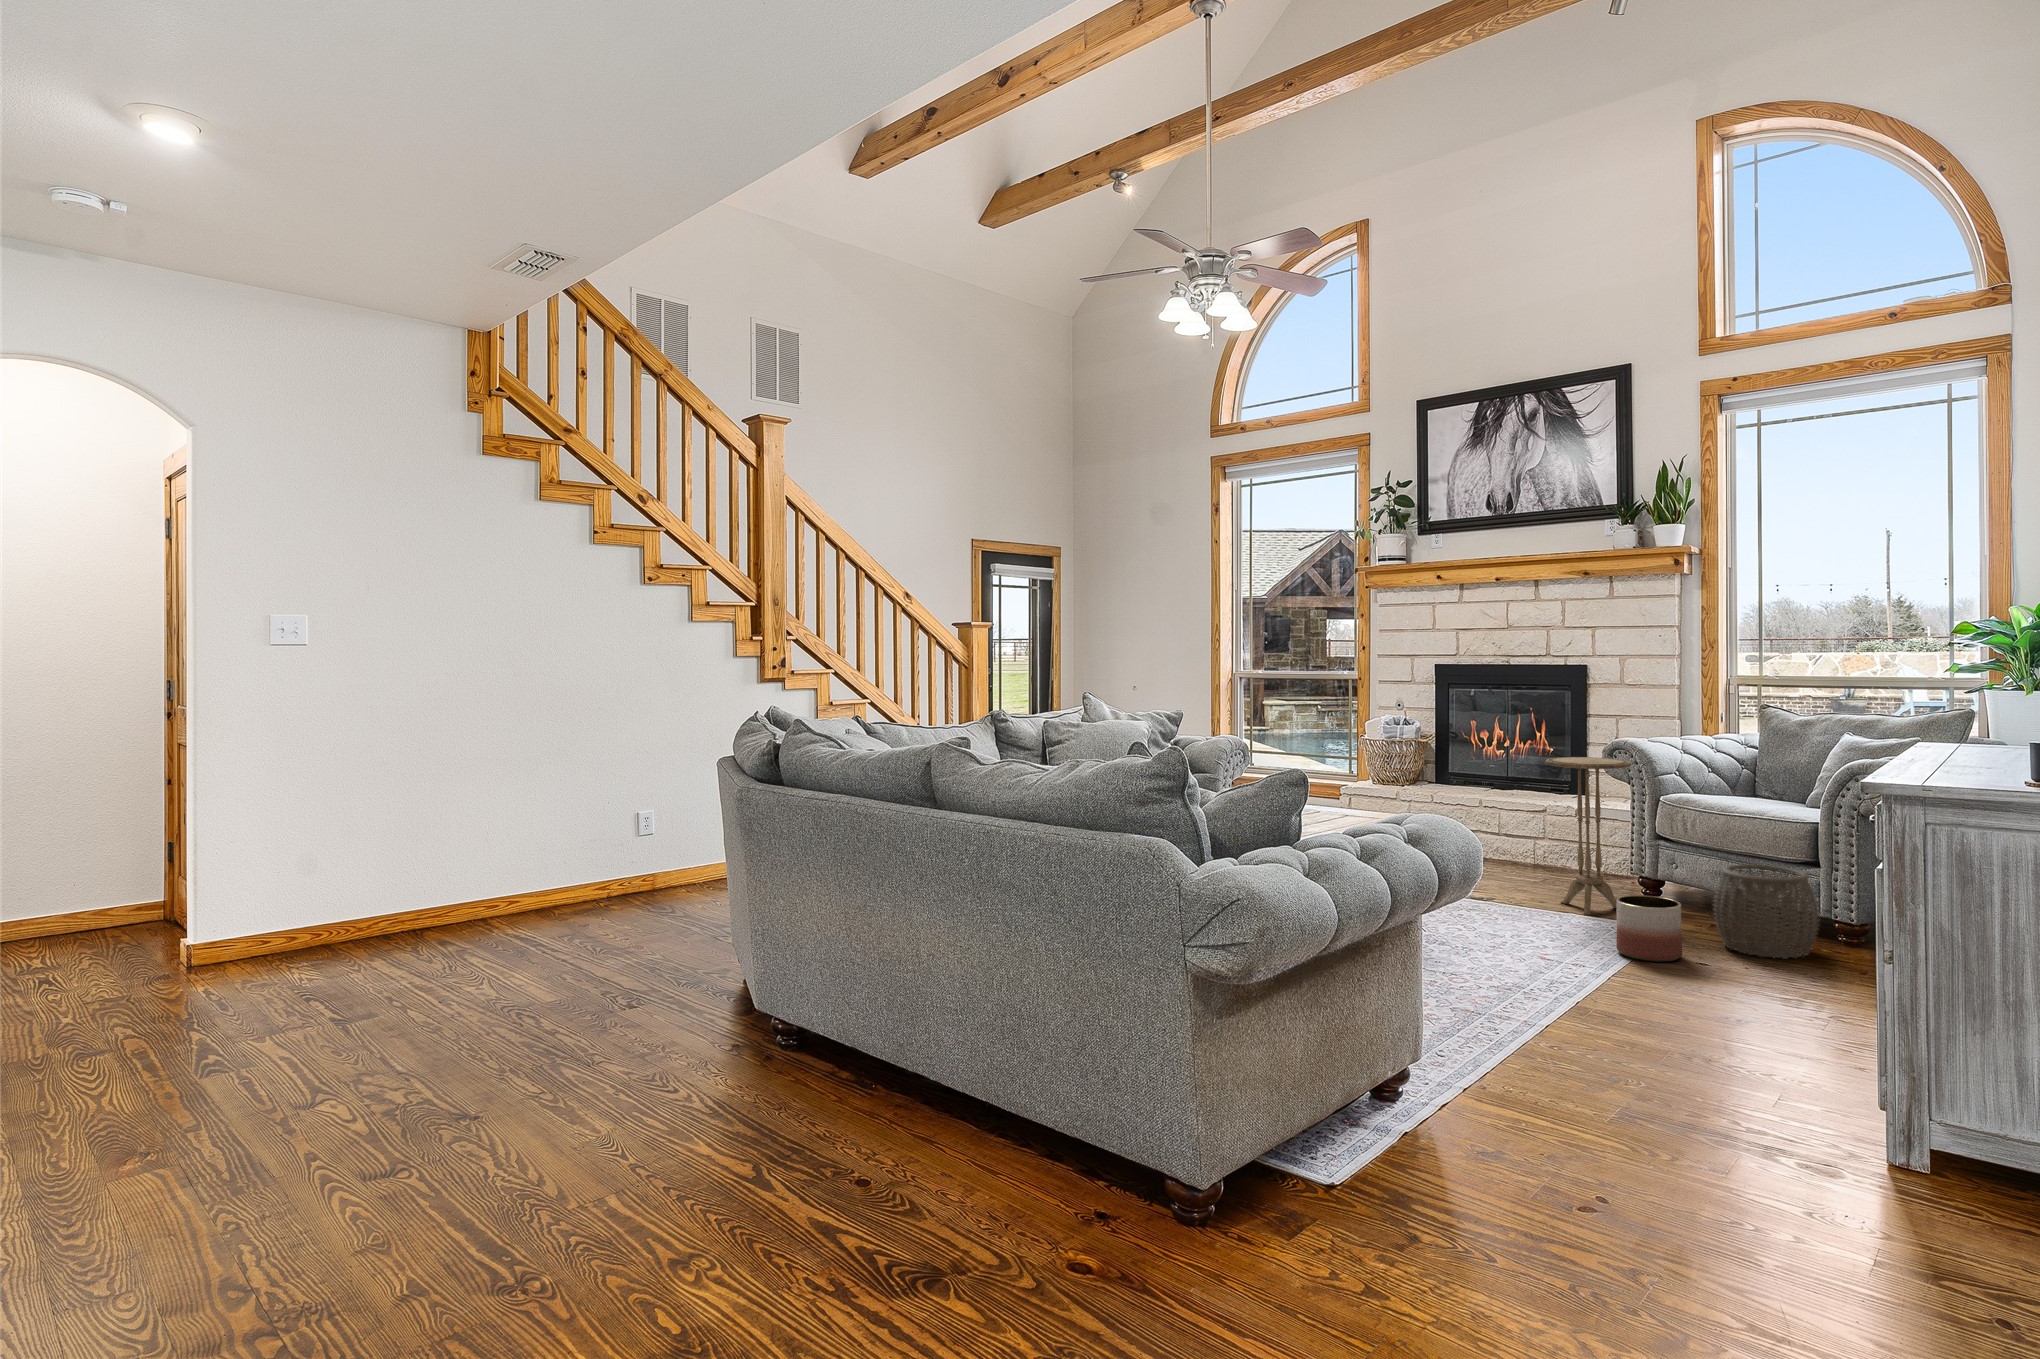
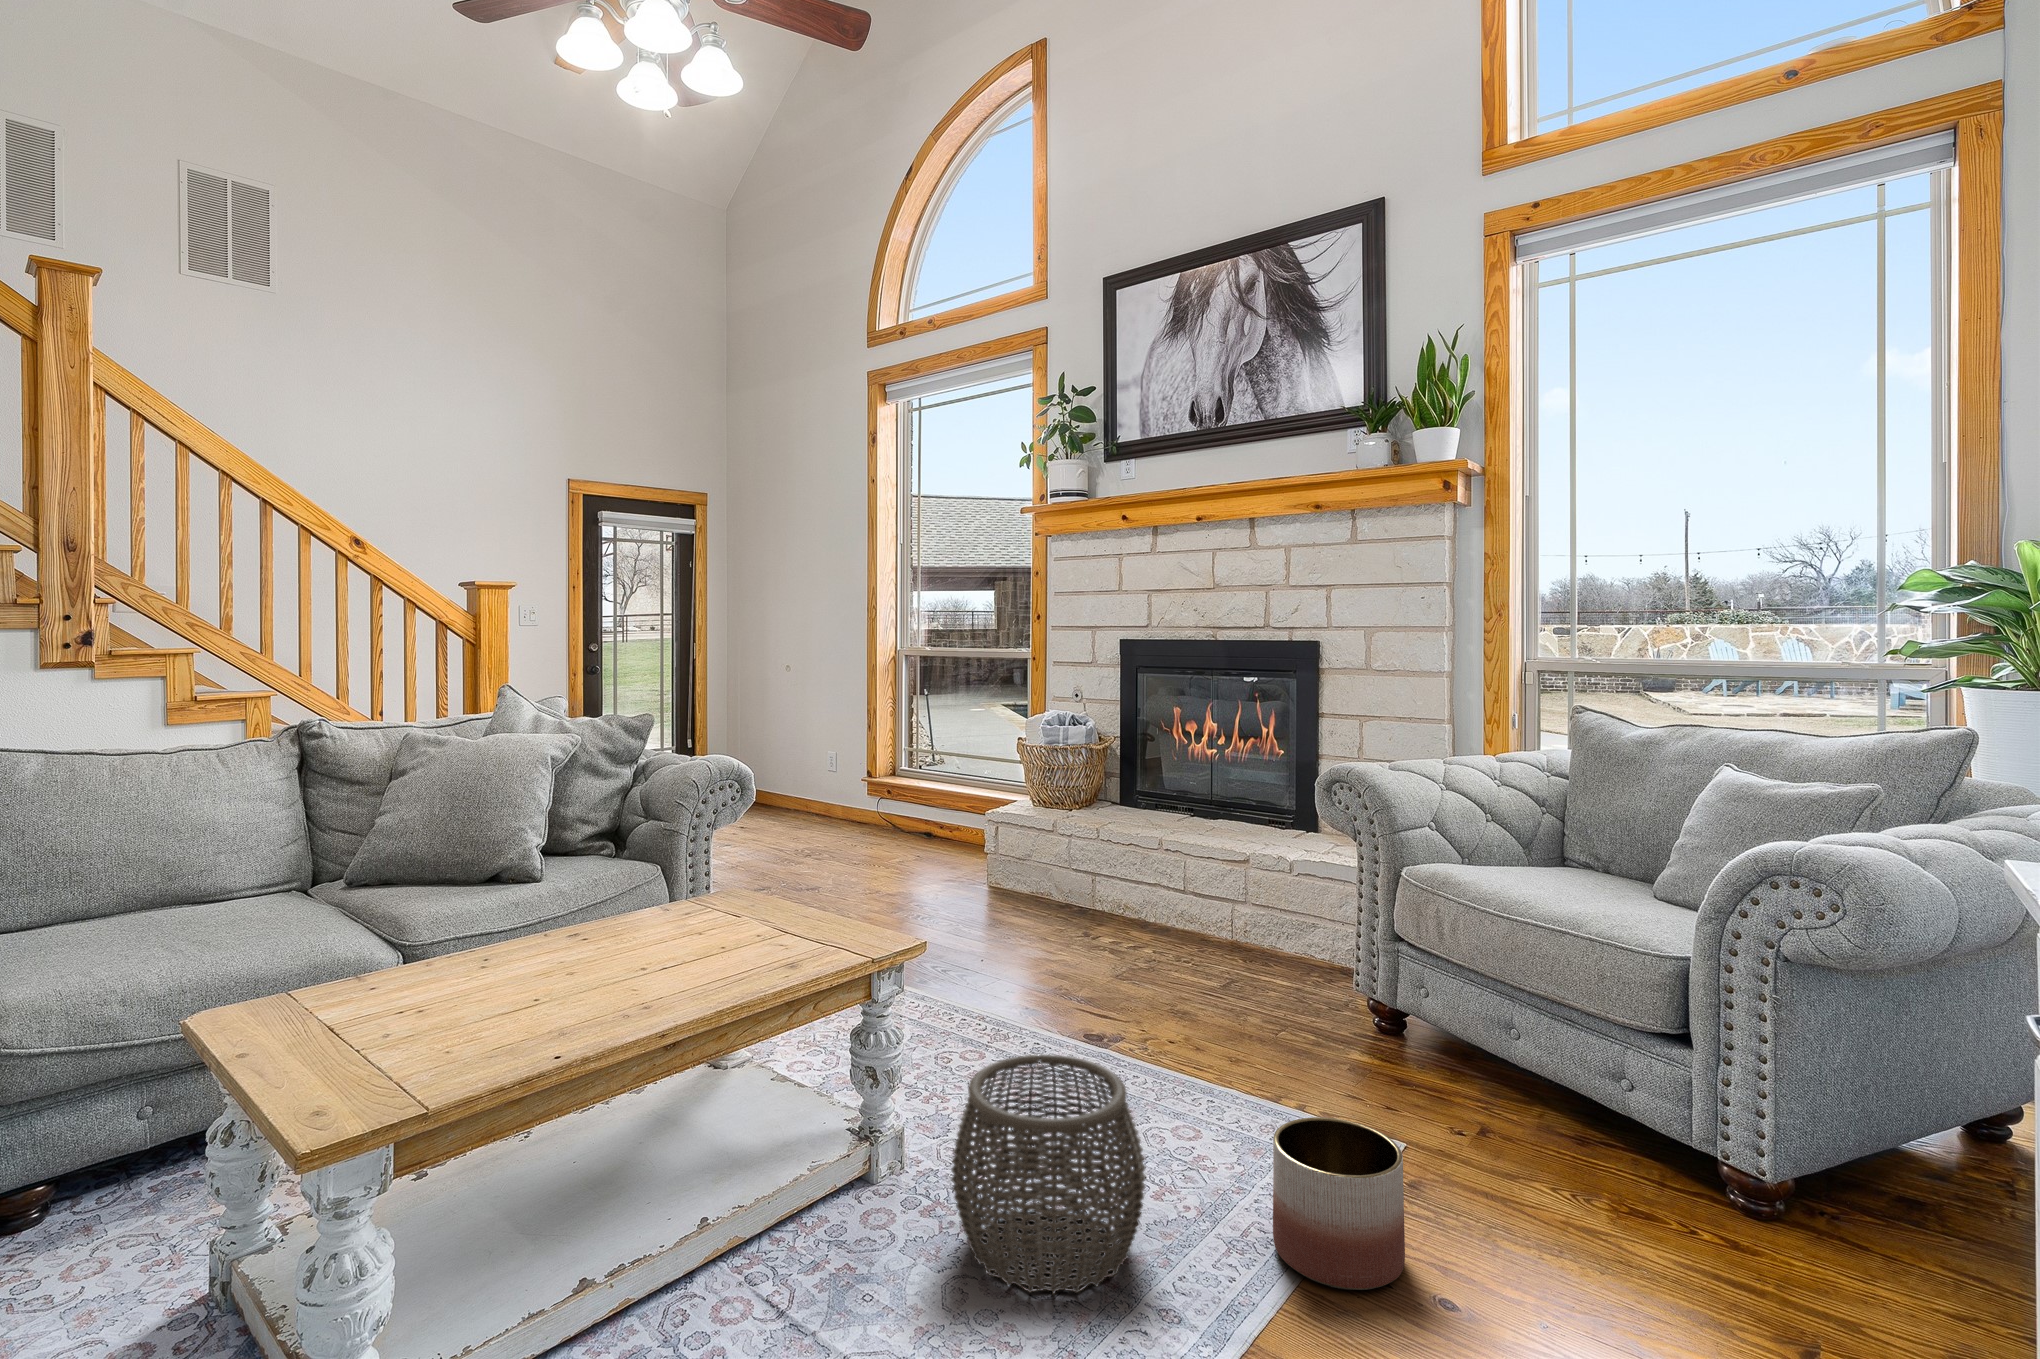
side table: present [1546,757,1631,915] -> none [1199,802,1342,1095]
woven basket: present [1713,864,1819,959] -> present [951,1055,1146,1295]

